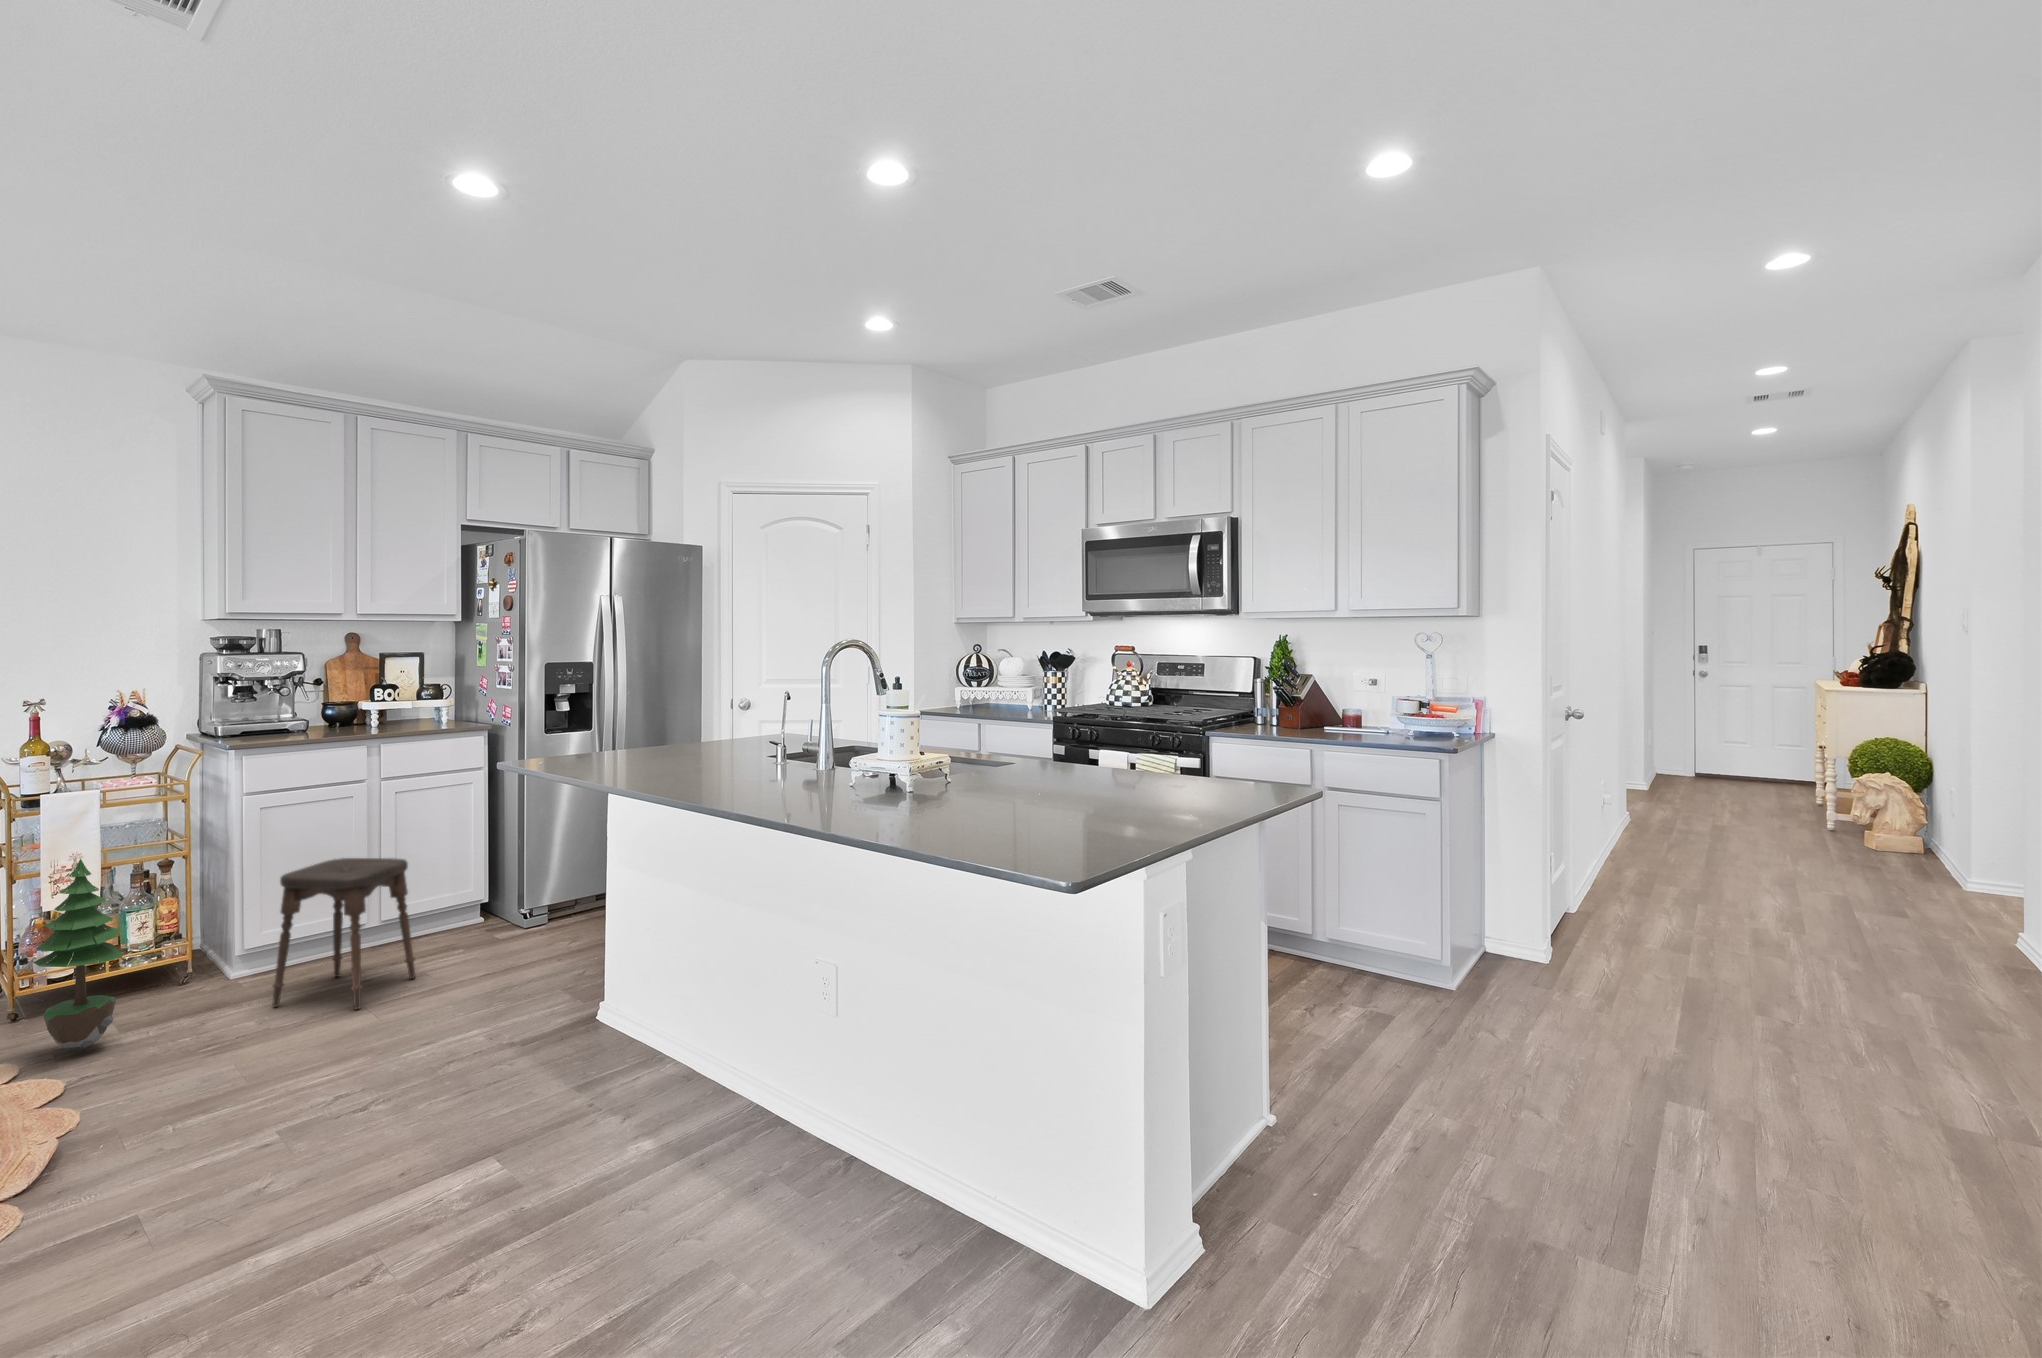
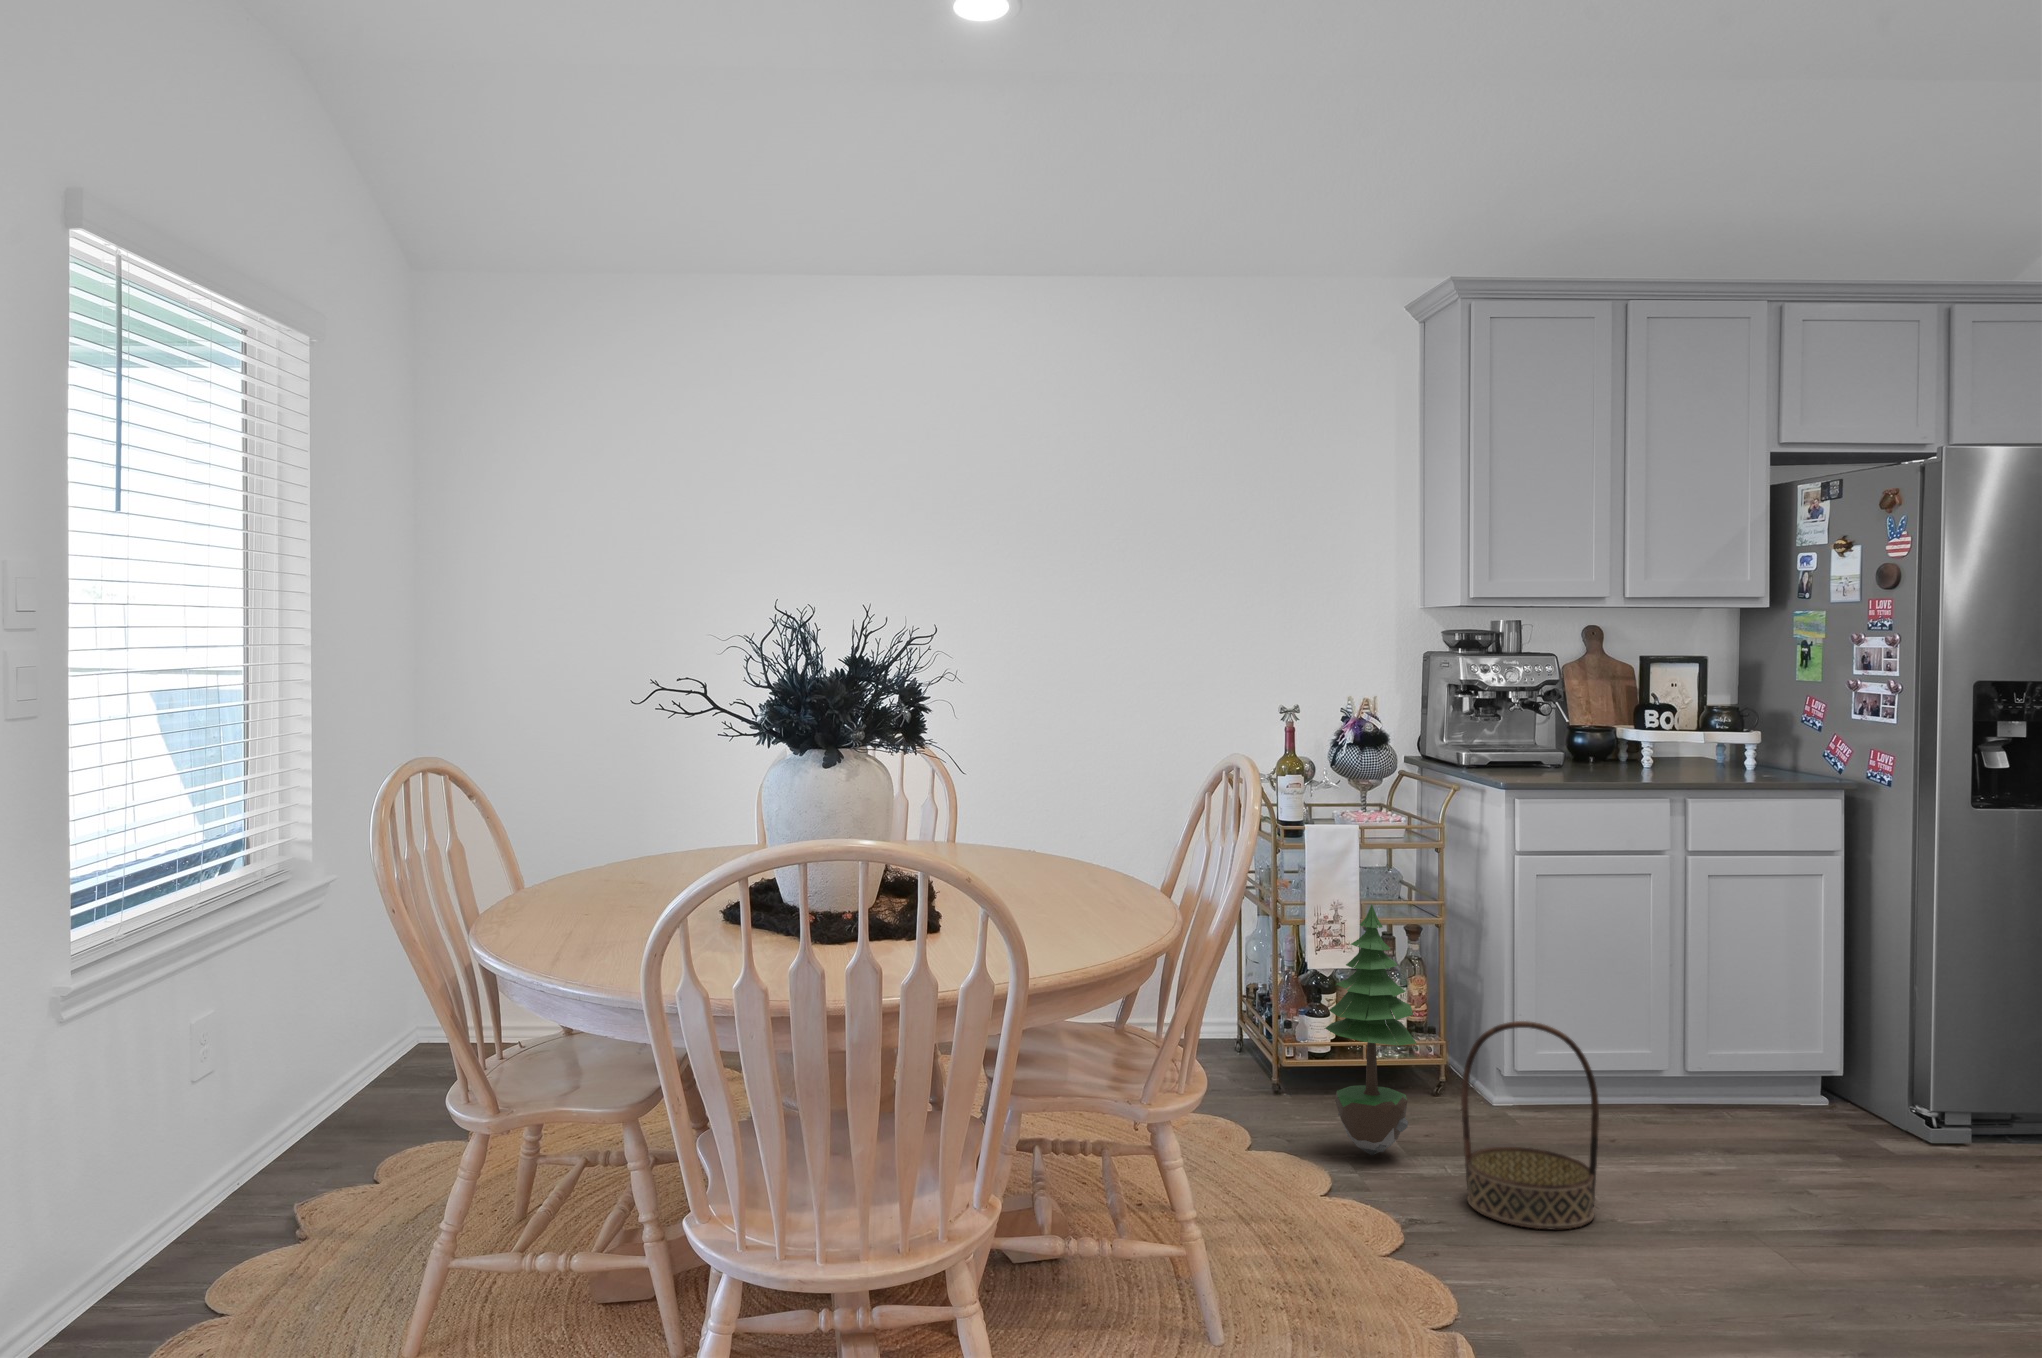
stool: present [272,858,415,1009] -> none [1583,956,1781,1194]
basket: none [143,927,254,1077] -> present [1461,1021,1599,1230]

